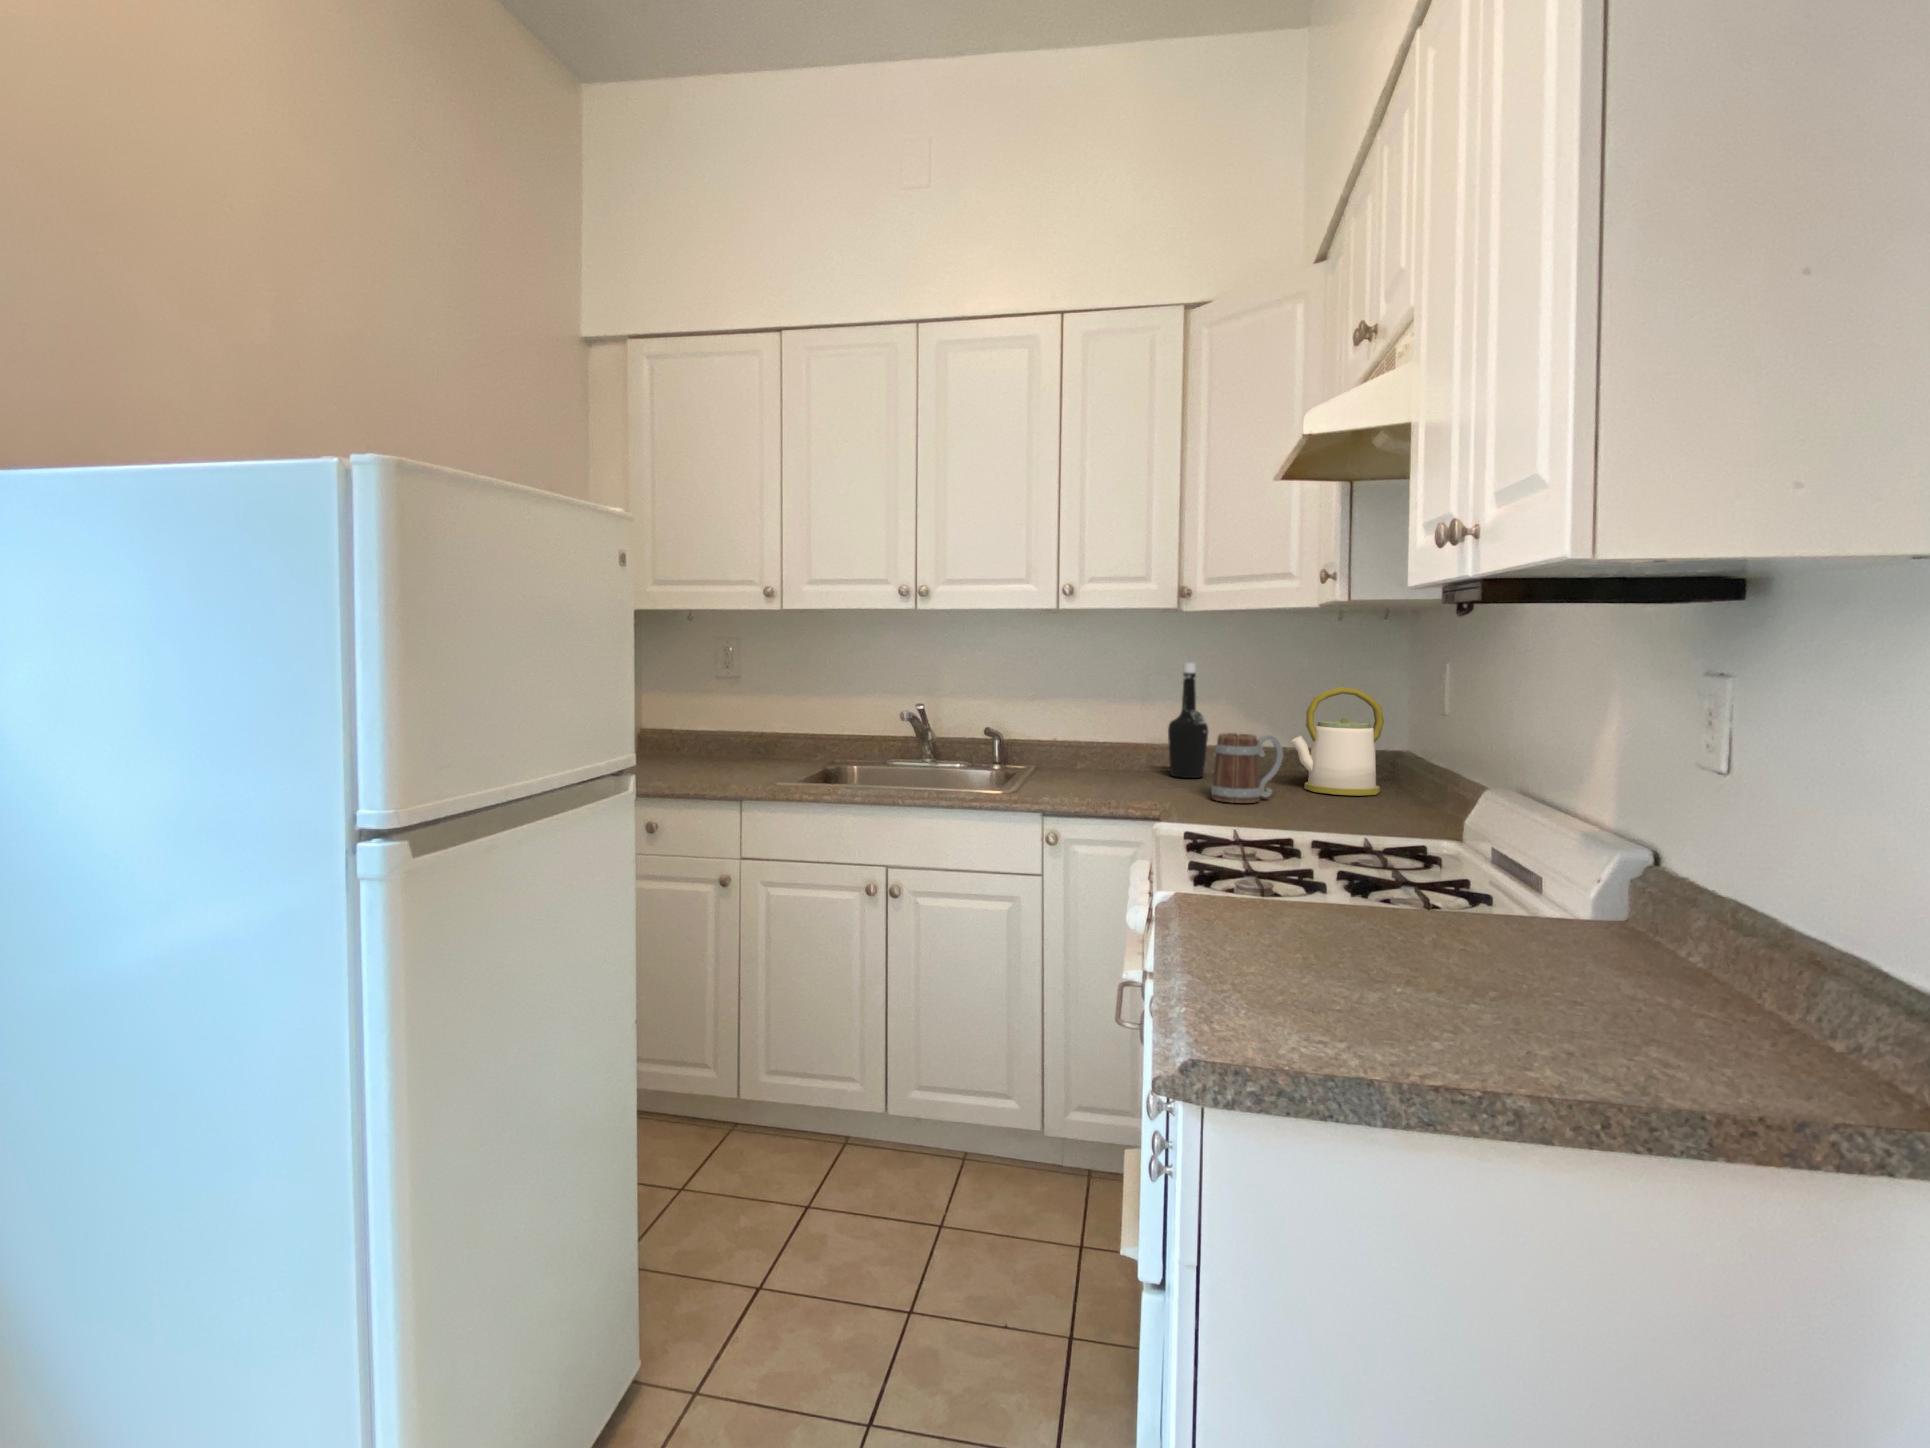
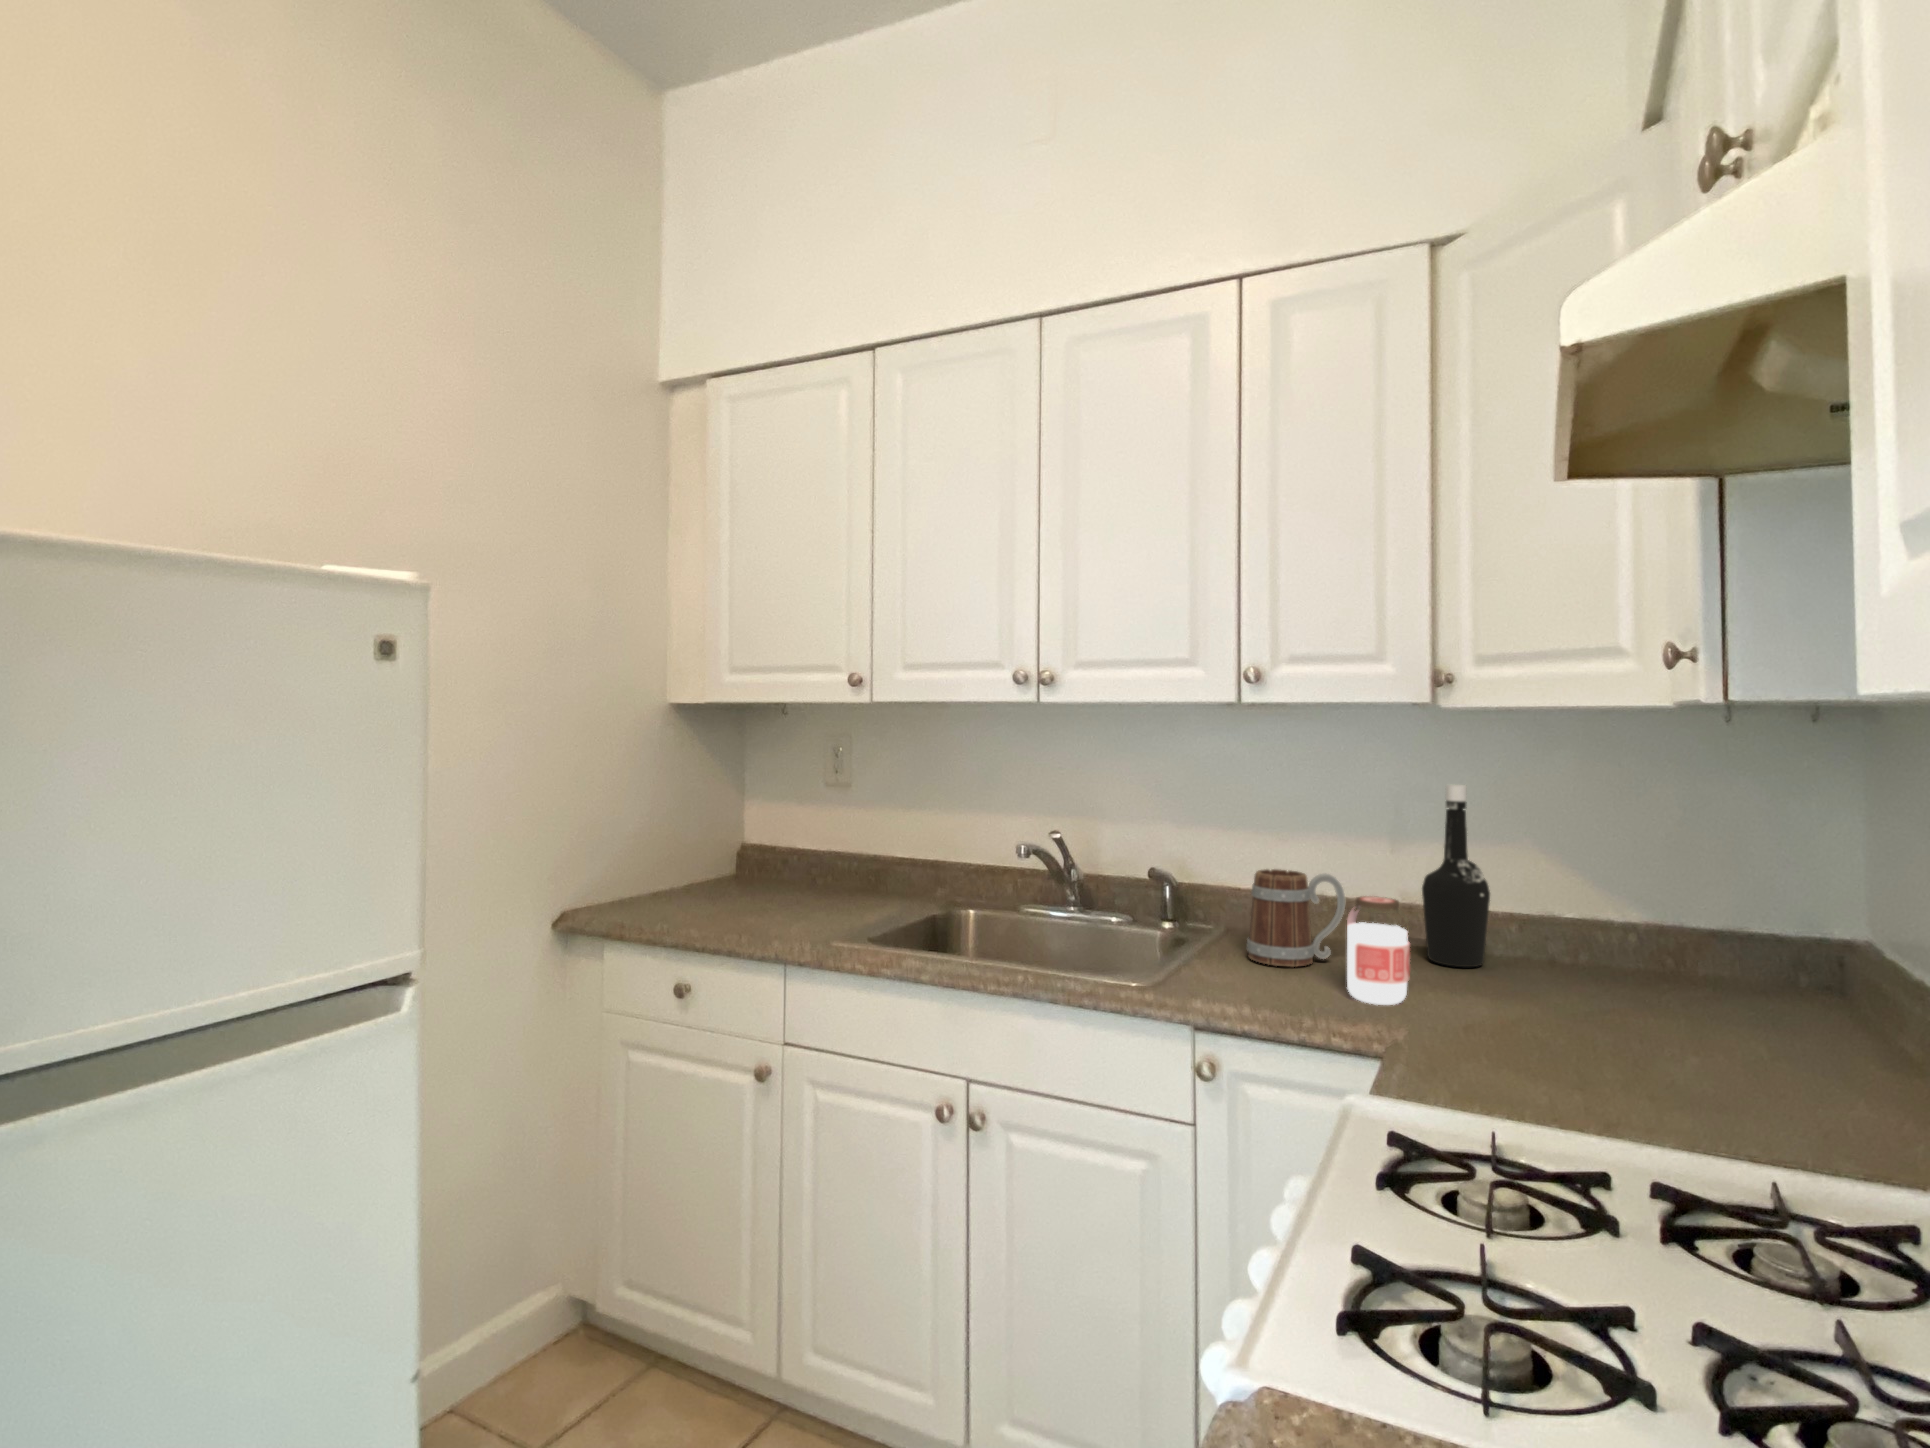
kettle: present [1291,687,1384,796] -> none [1634,838,1819,1036]
jar: none [1133,729,1173,795] -> present [1347,896,1410,1005]
mug: present [1211,733,1283,803] -> present [1247,869,1345,967]

